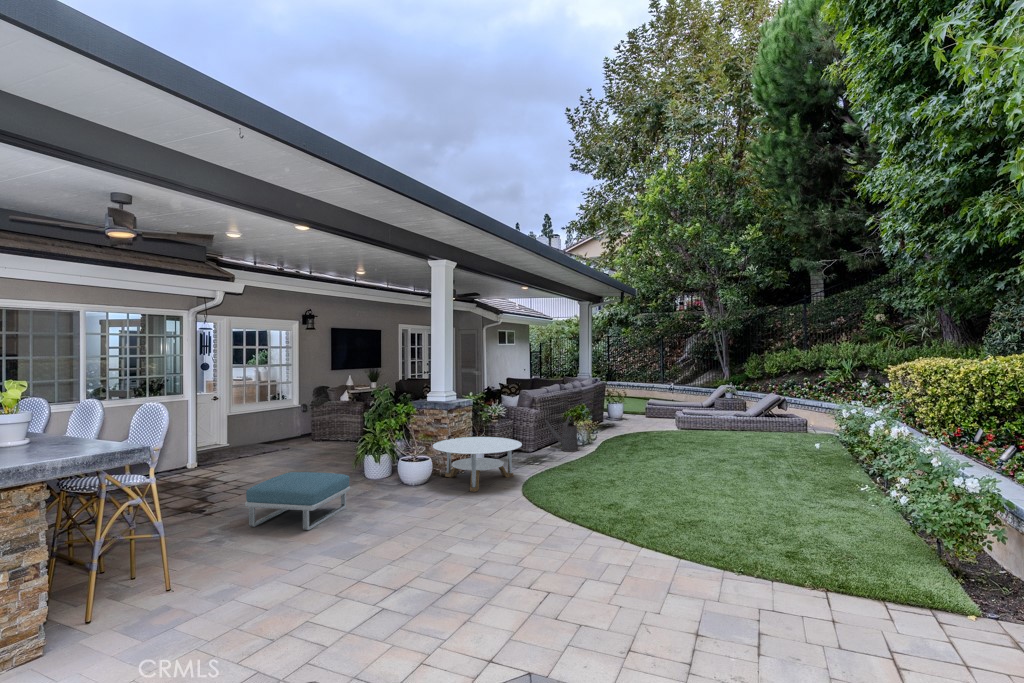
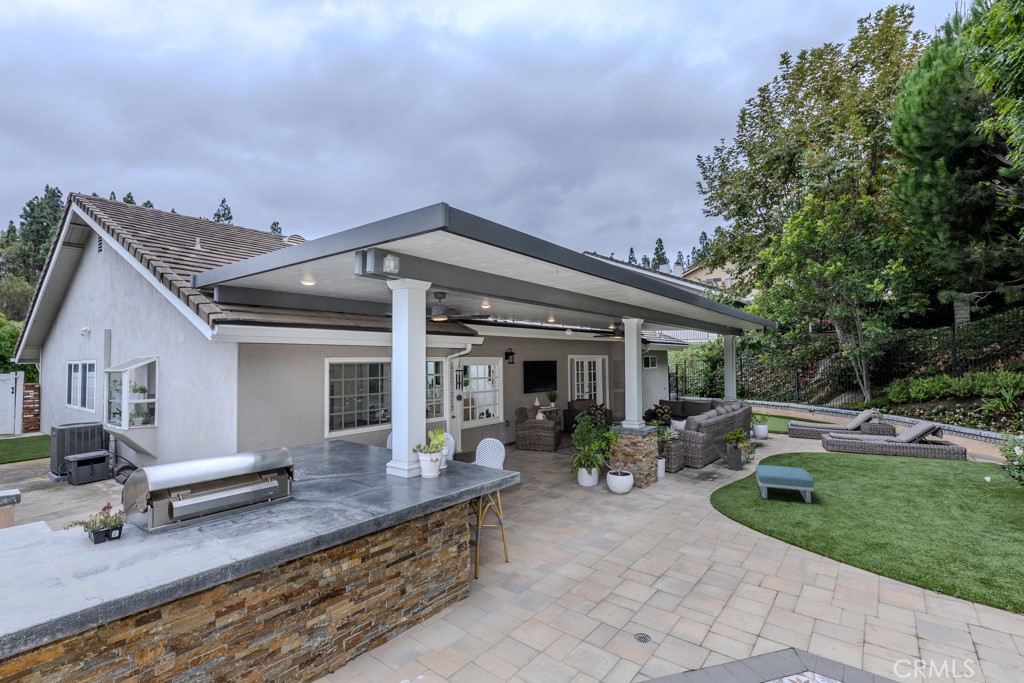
round table: present [433,437,522,492] -> none [635,457,708,503]
footstool: present [245,472,350,530] -> present [756,465,814,503]

